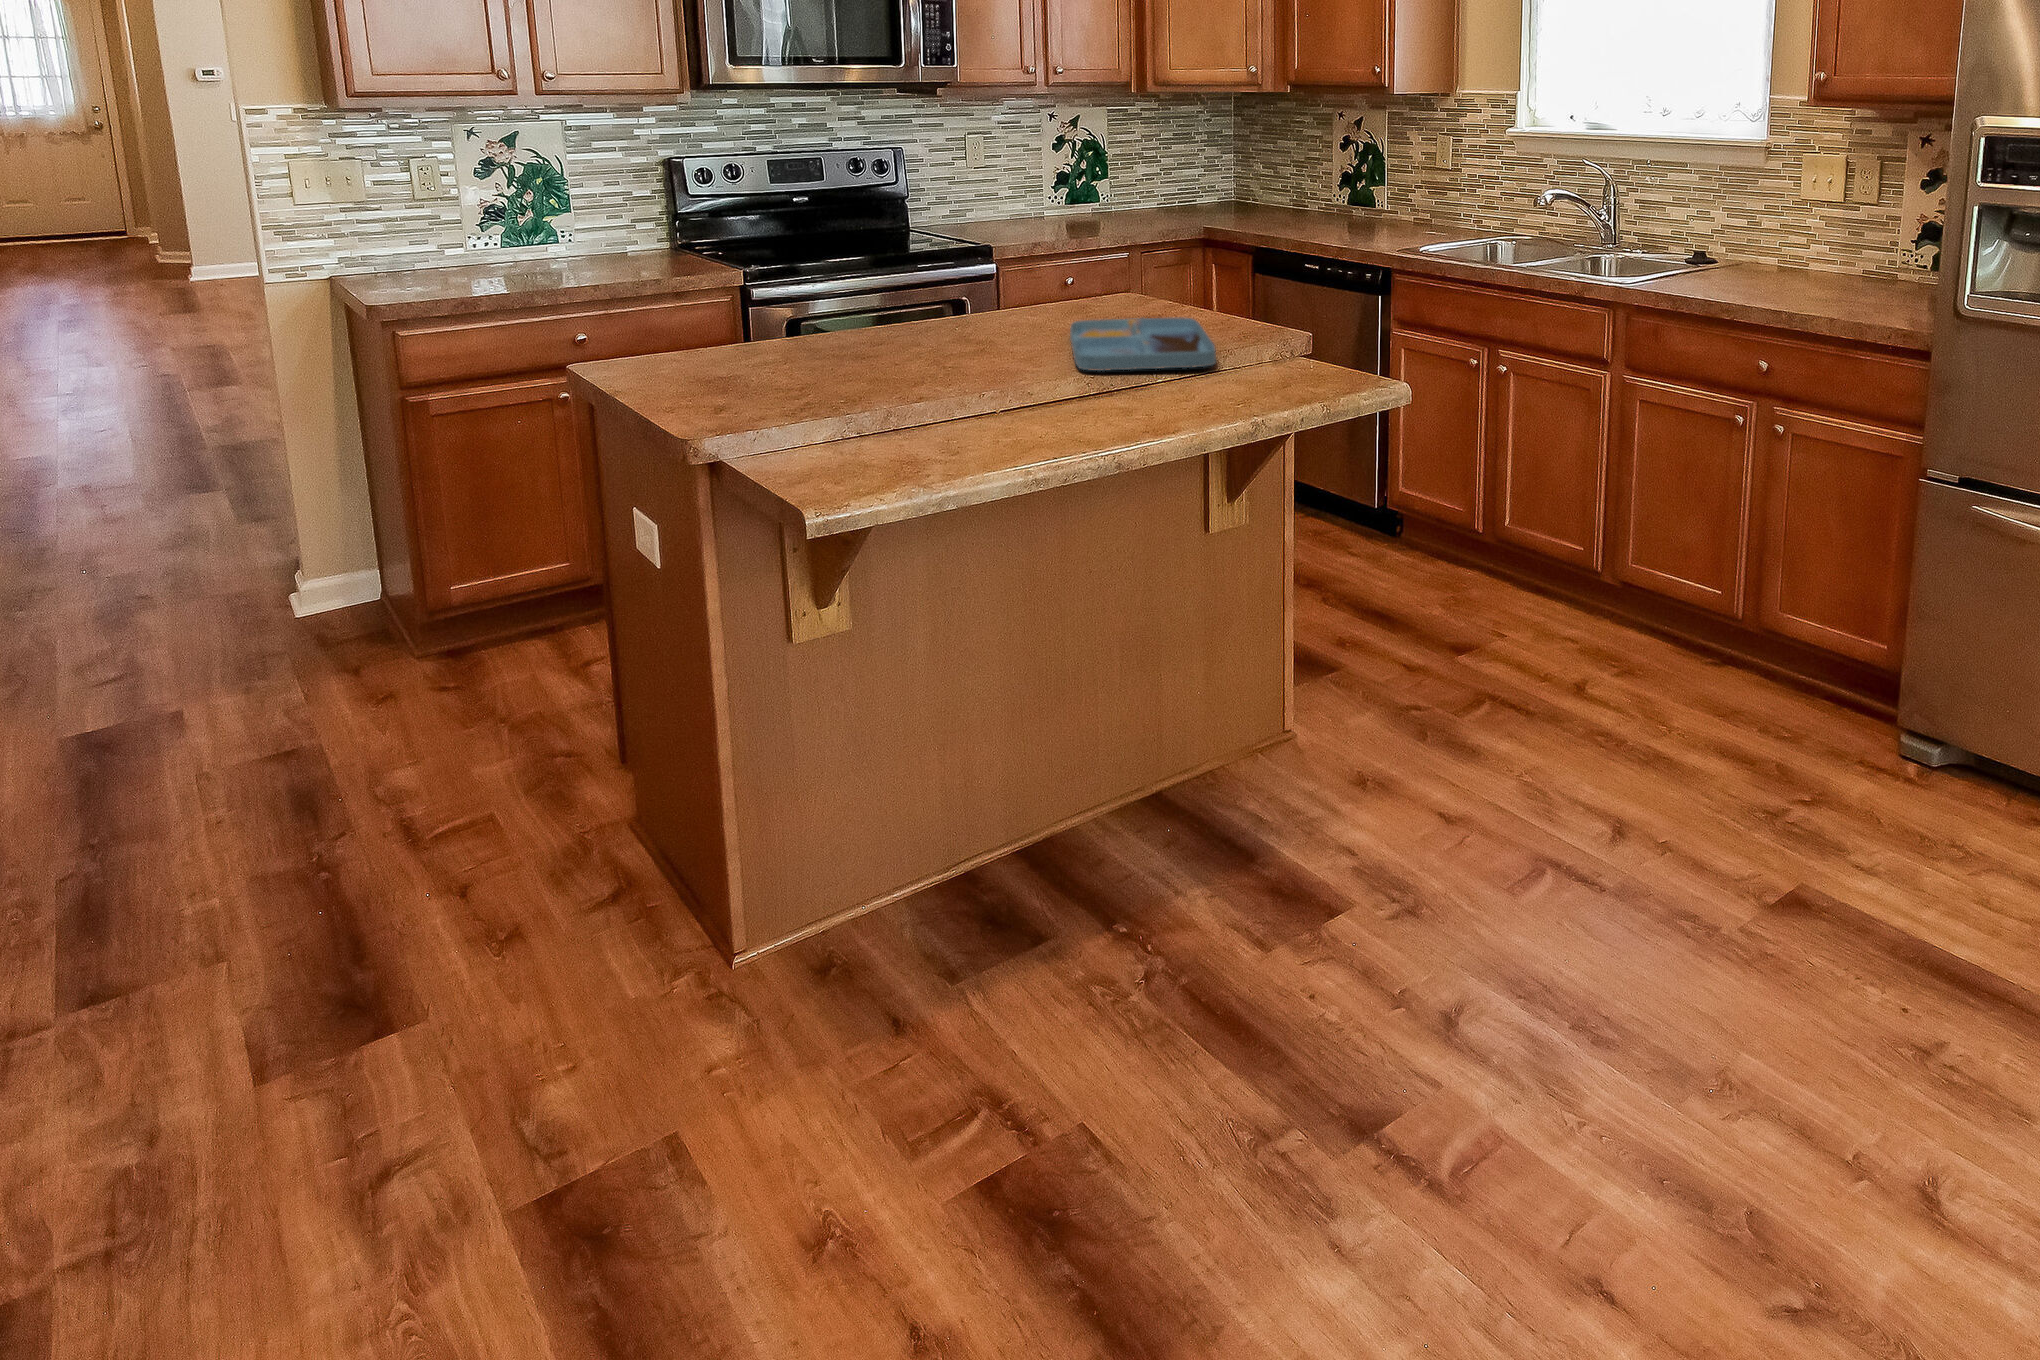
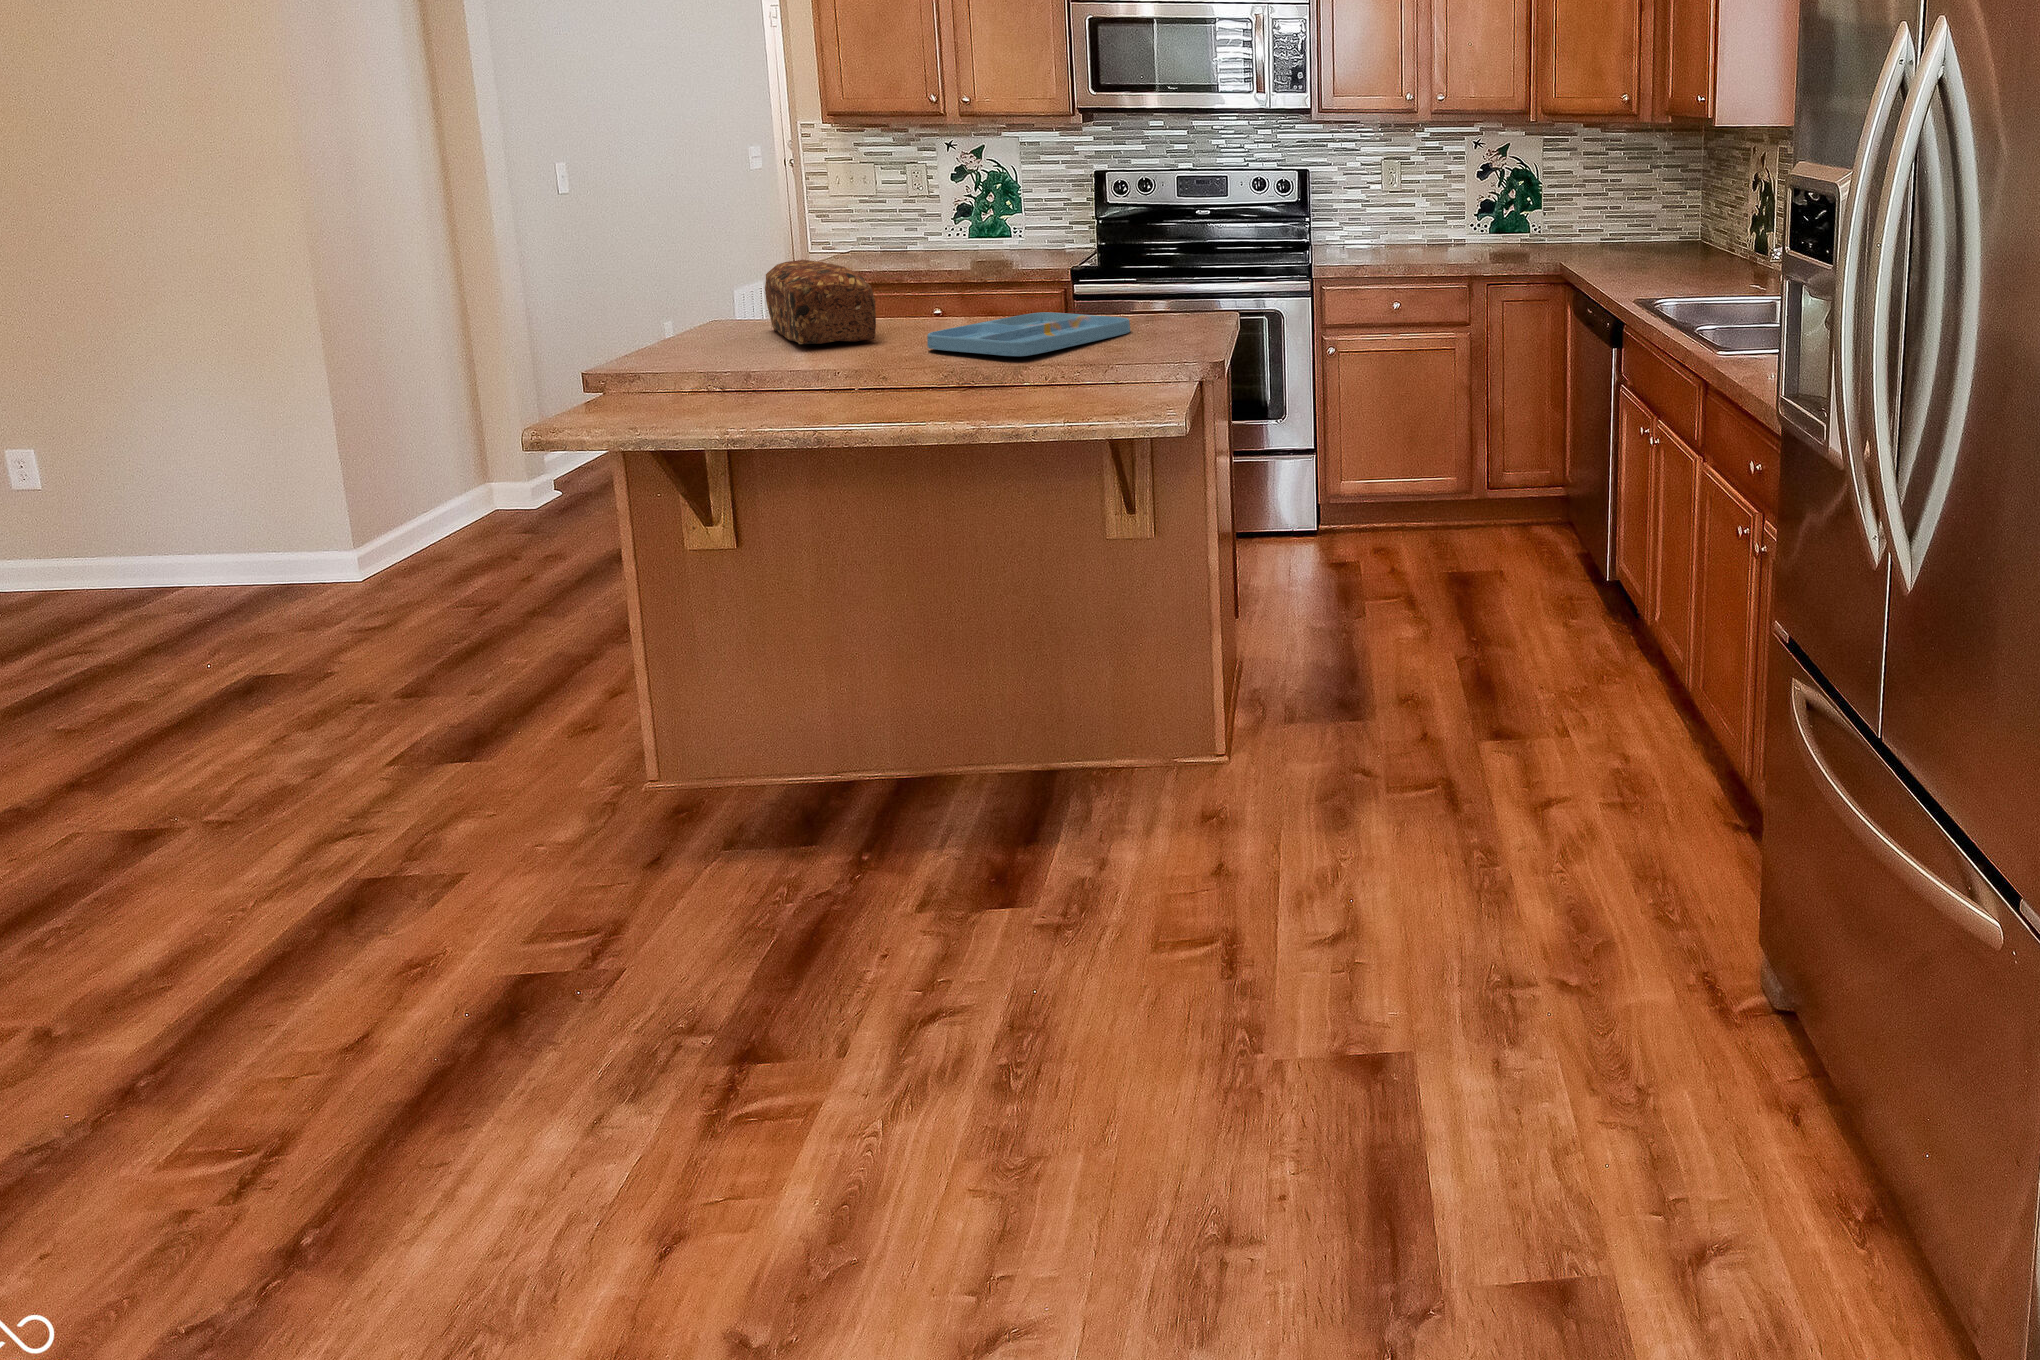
bread loaf: none [813,286,999,384] -> present [765,260,876,344]

